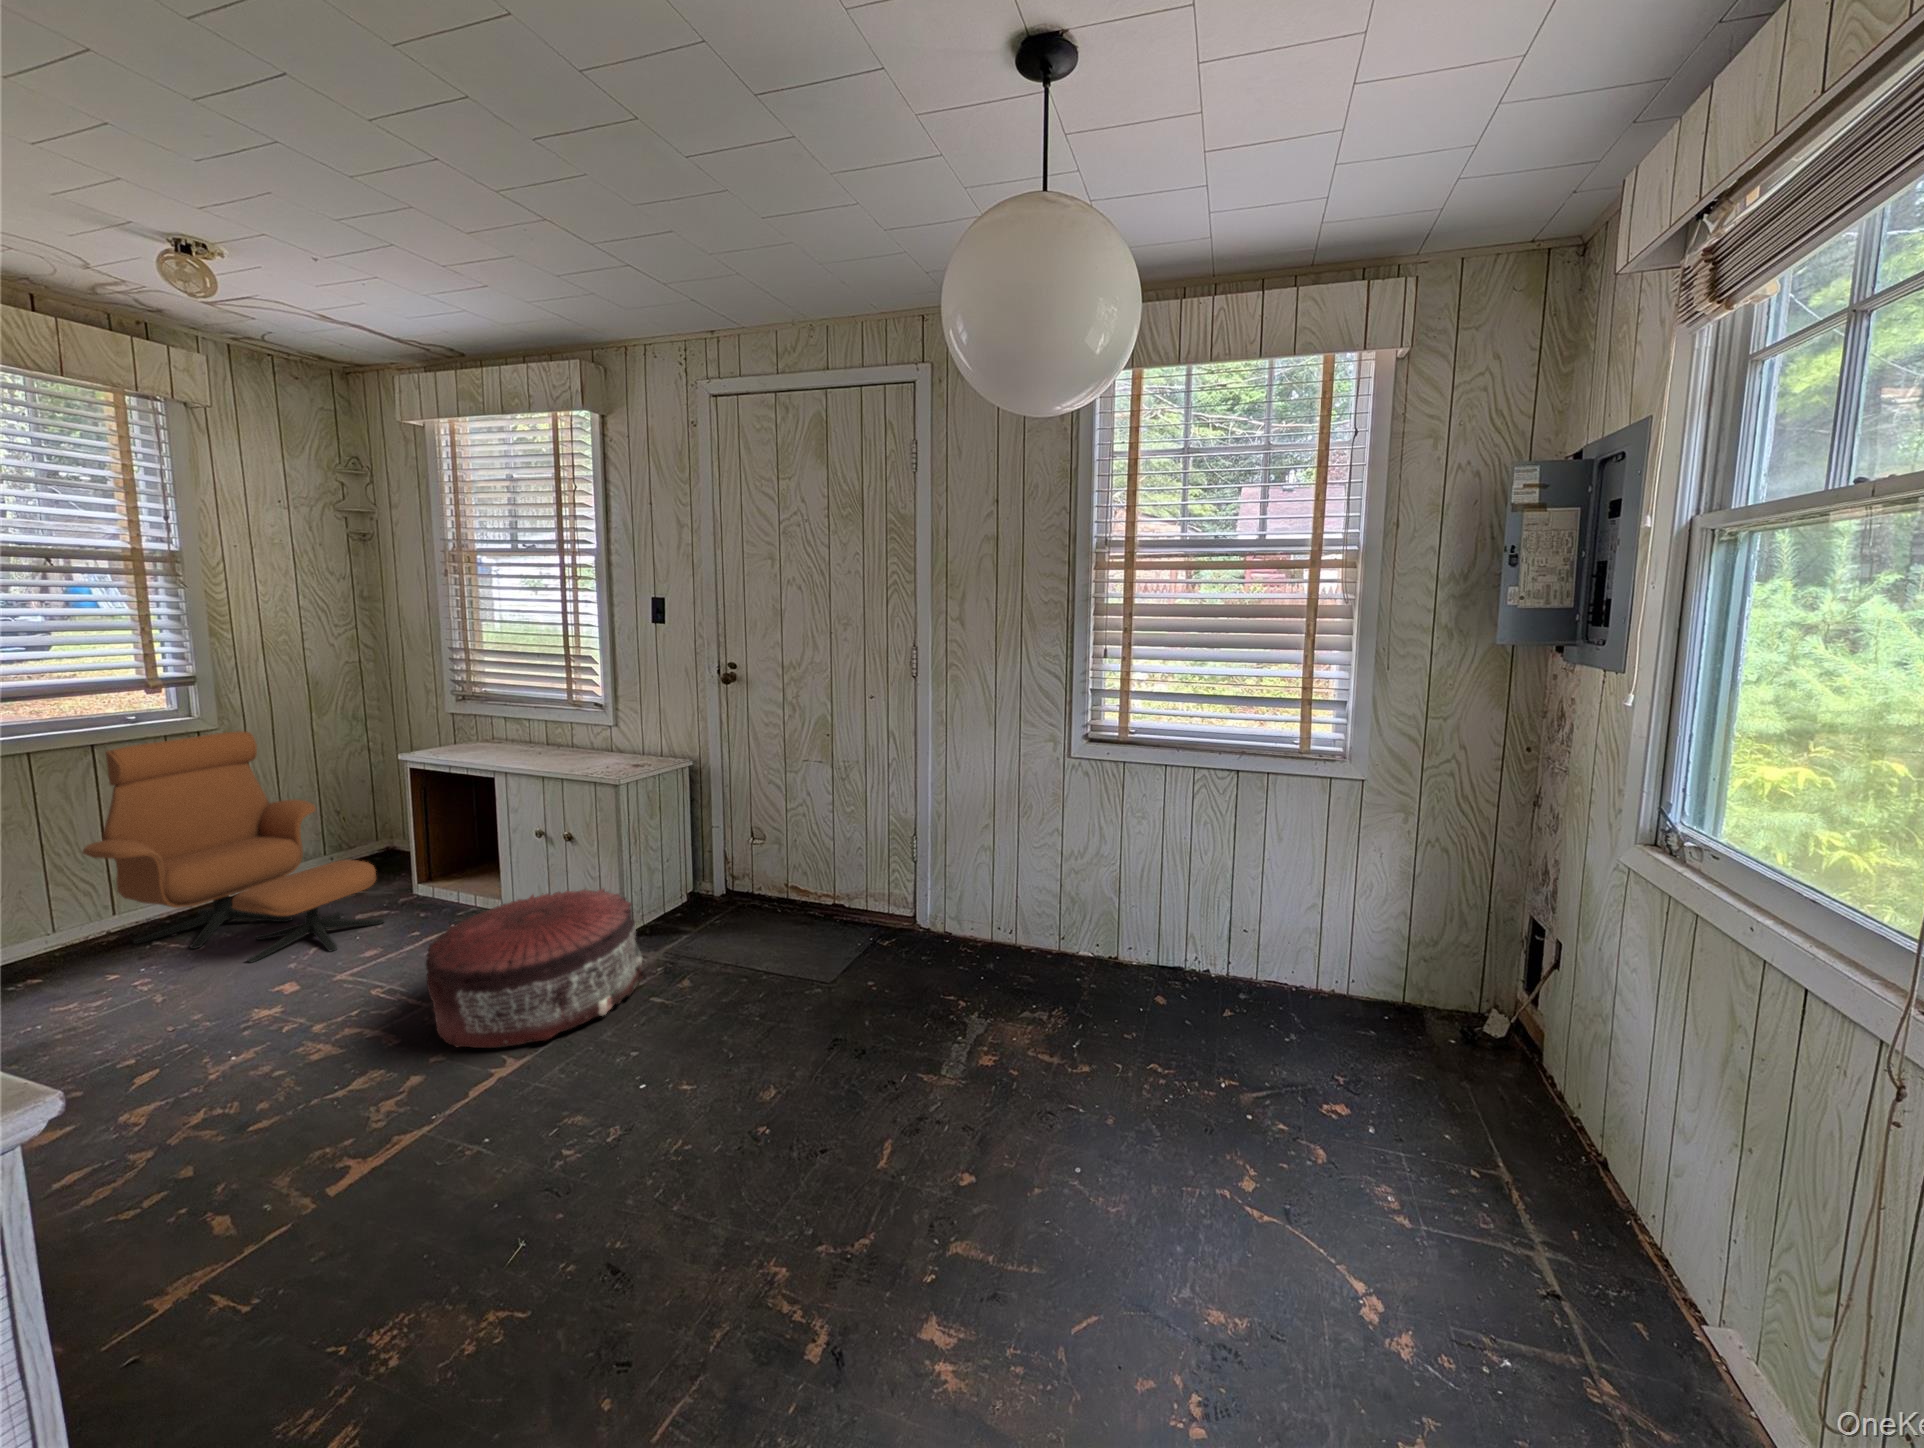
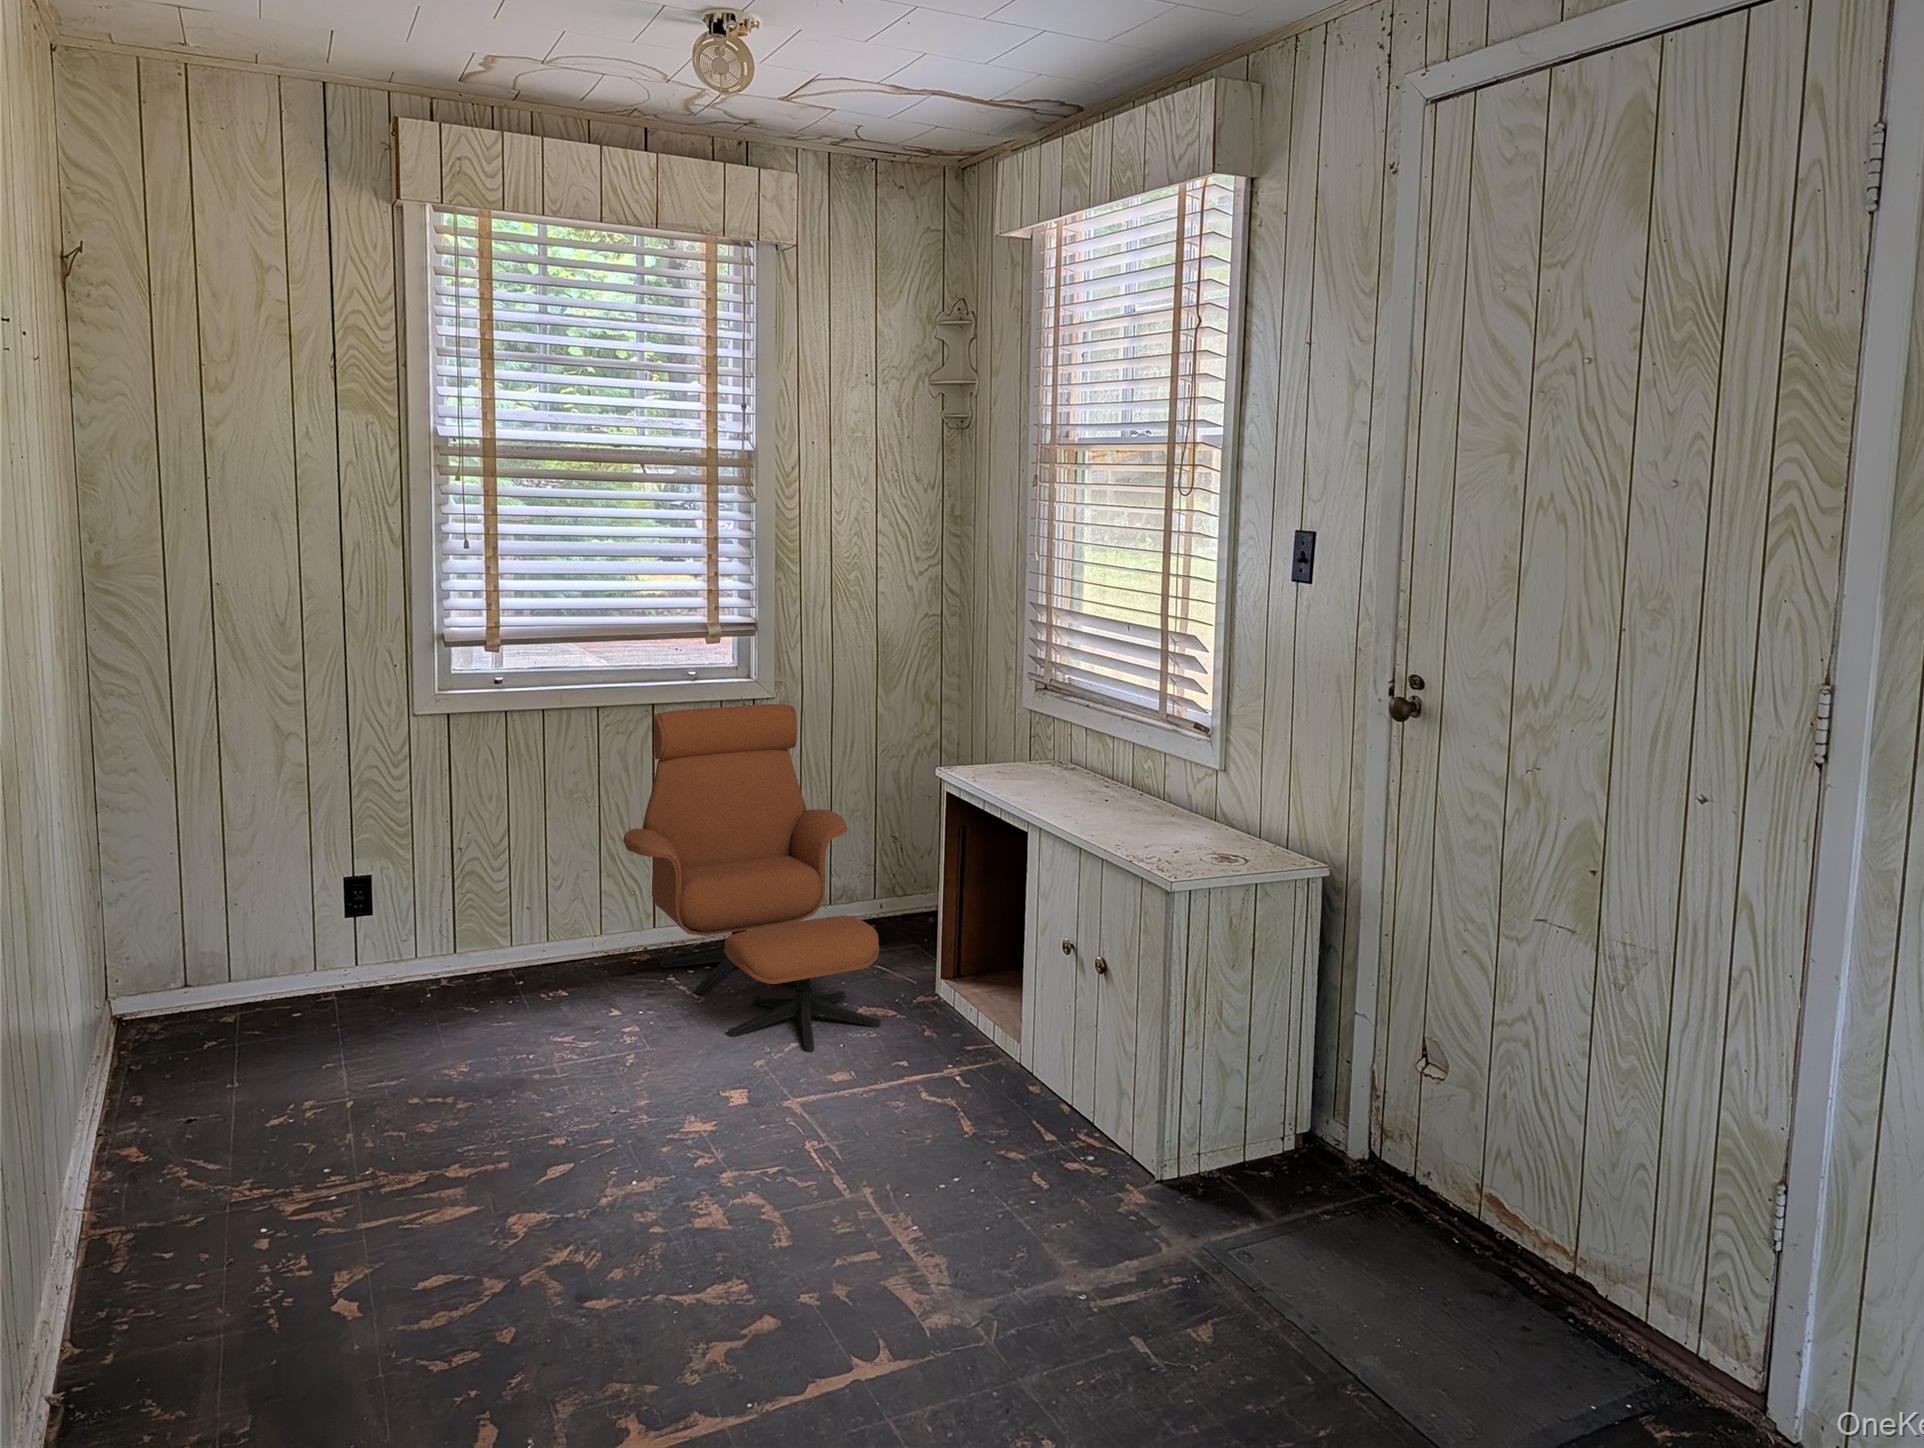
pouf: present [426,889,645,1048] -> none [824,1057,1142,1345]

